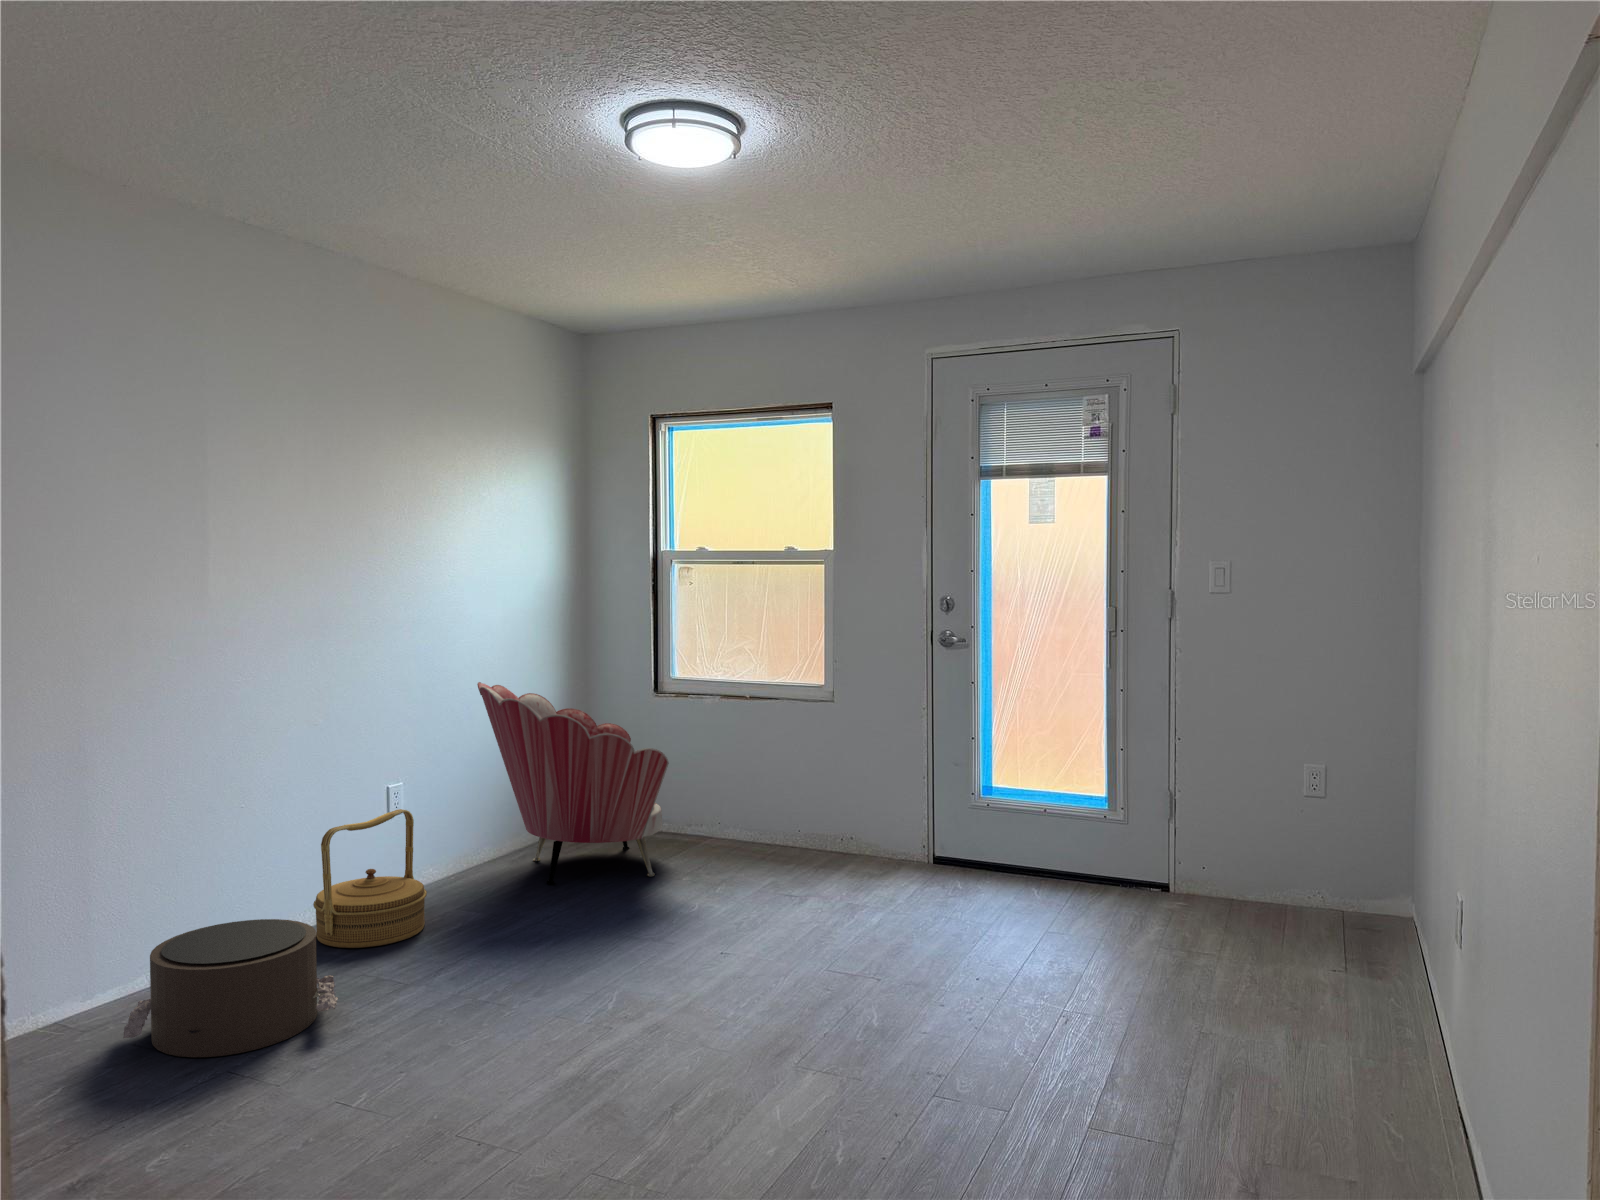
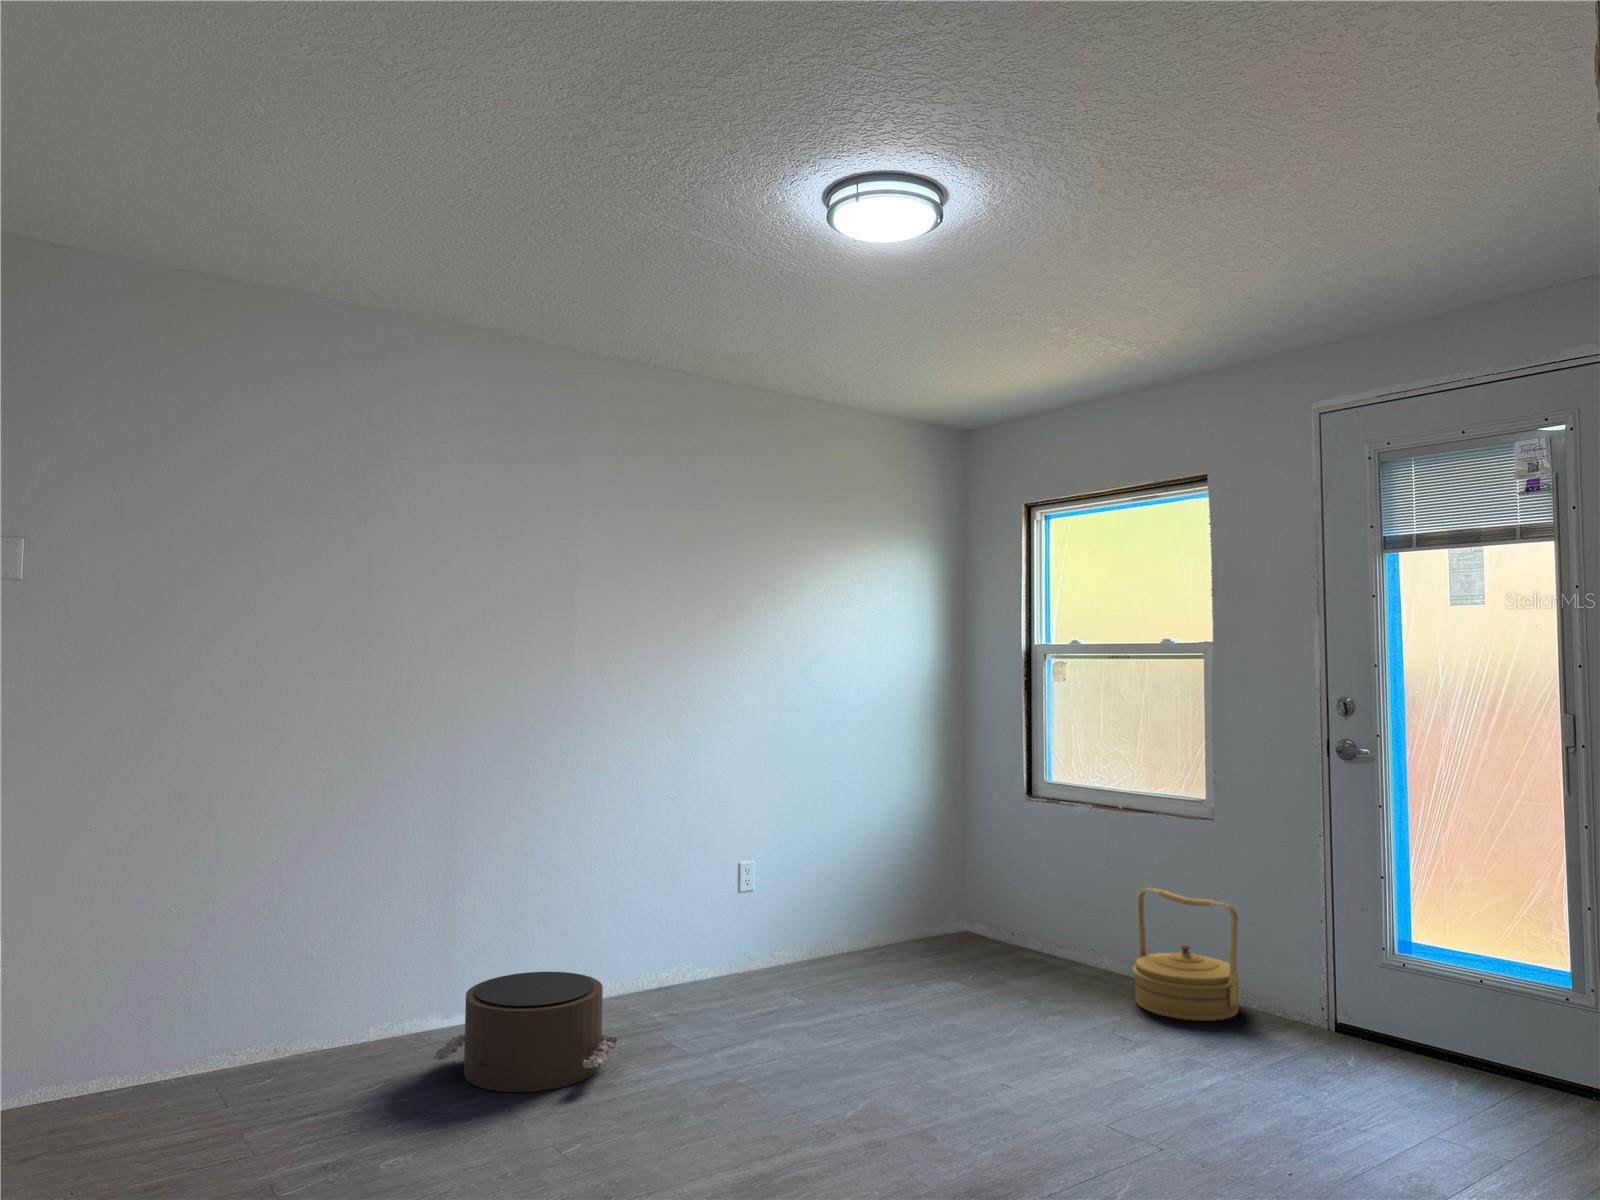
armchair: present [477,682,669,884] -> none [824,771,1010,991]
woven basket: present [313,809,427,948] -> present [1133,888,1240,1021]

